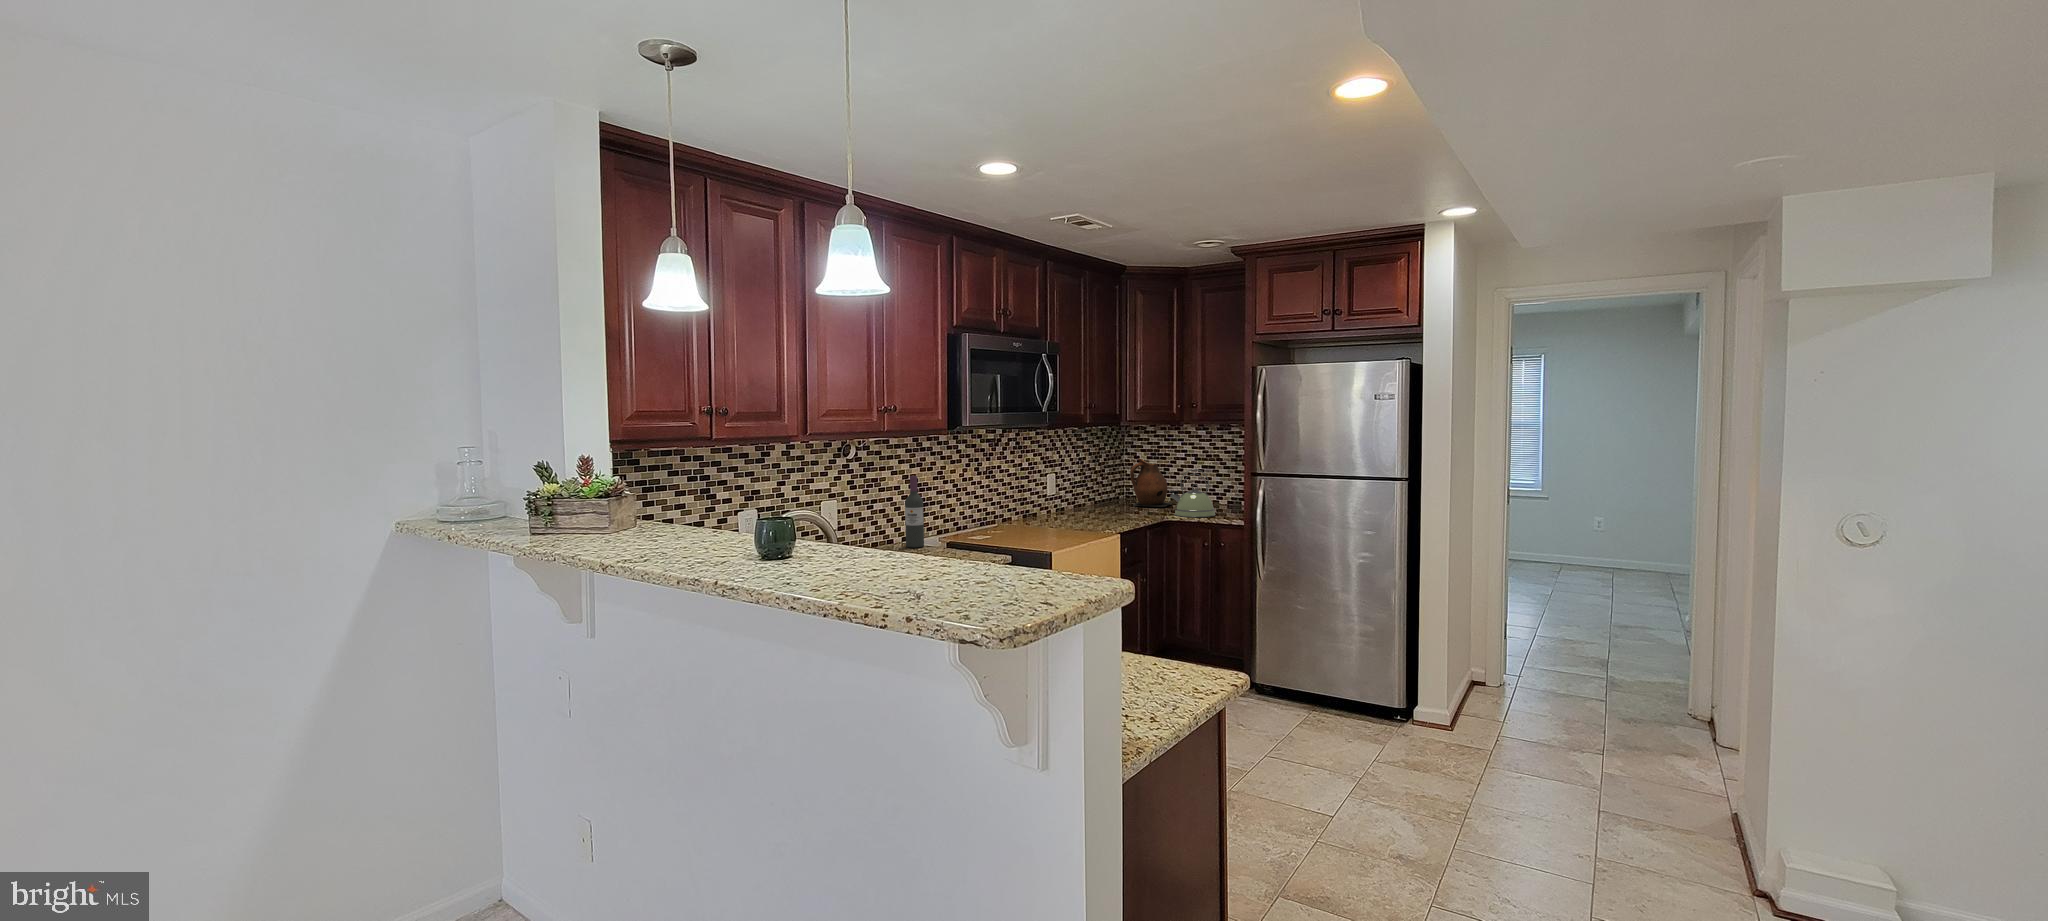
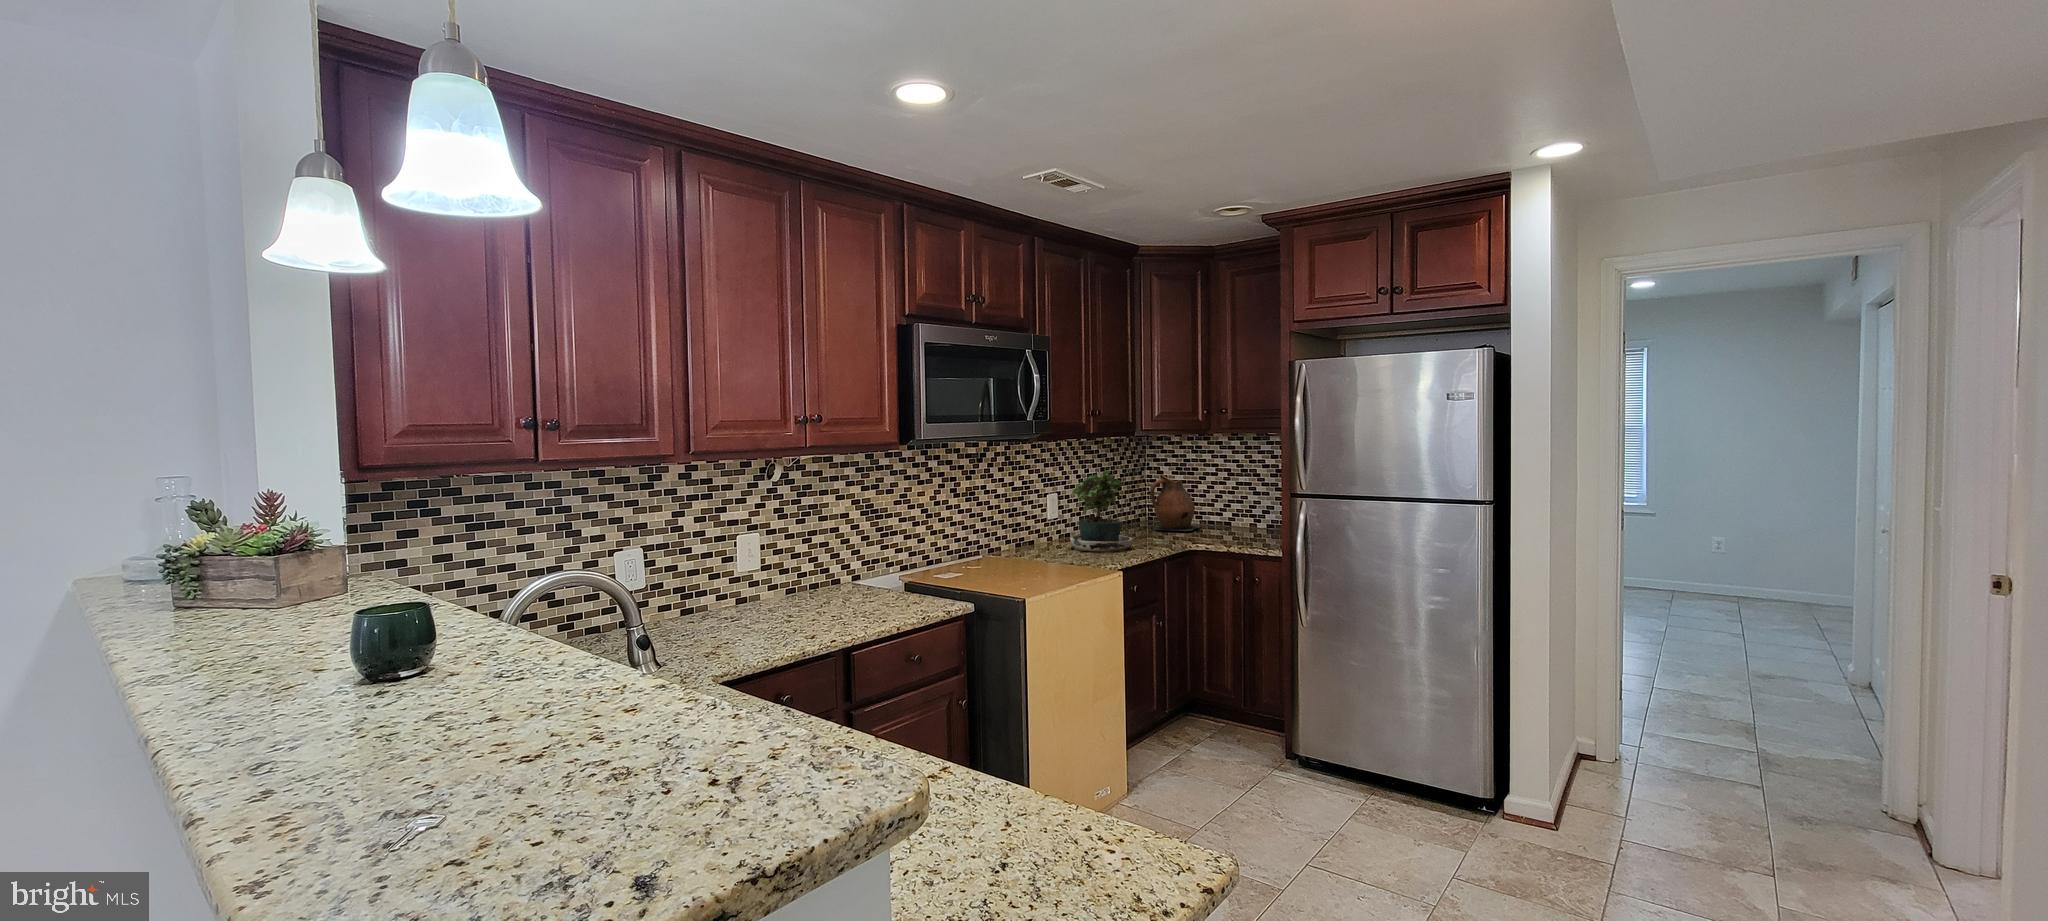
potted plant: none [1056,453,1120,522] -> present [1055,470,1132,552]
kettle: present [1169,469,1215,517] -> none [1193,487,1249,545]
wine bottle: present [905,476,924,548] -> none [852,501,876,590]

